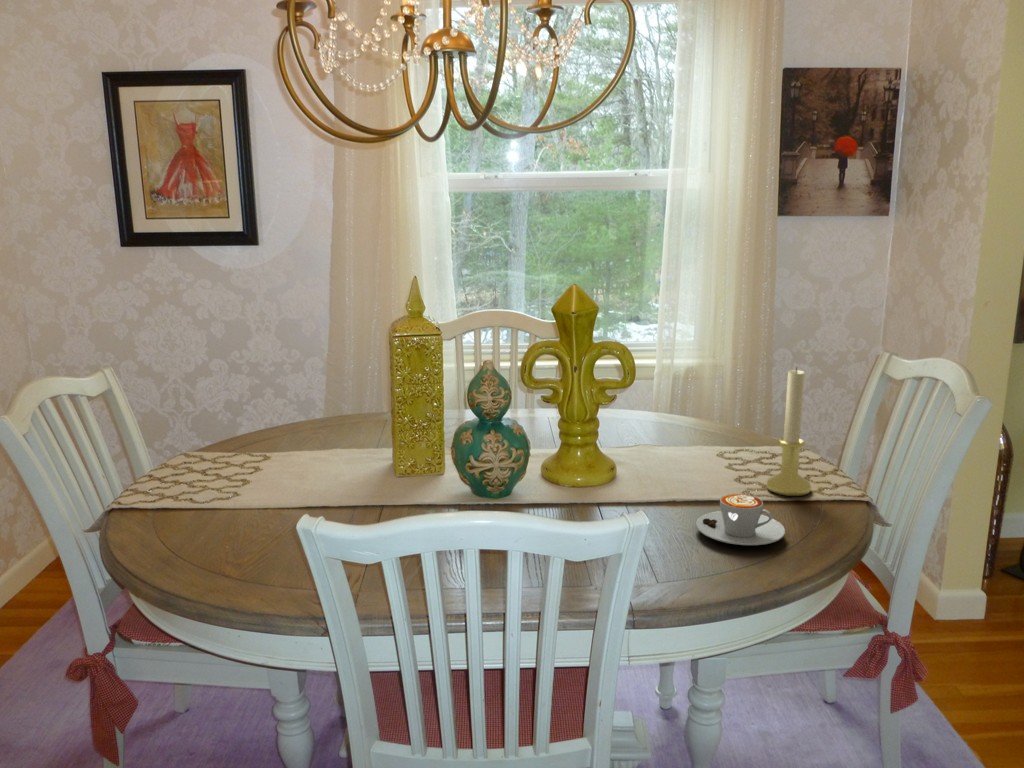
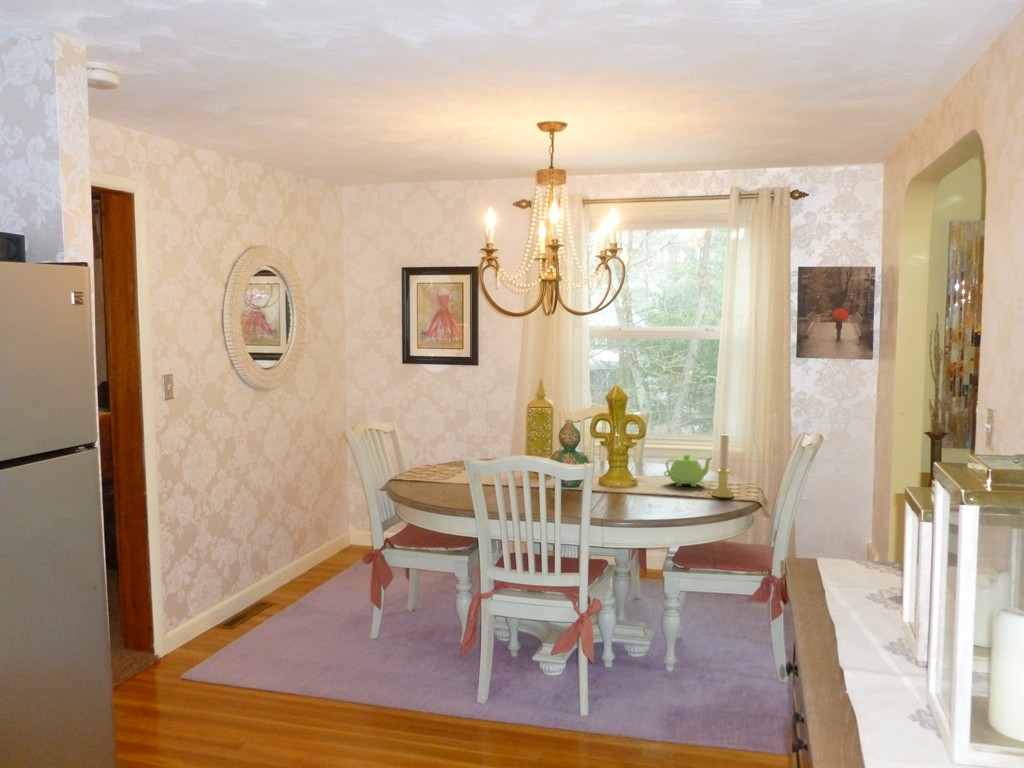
teapot: none [657,407,749,469] -> present [664,454,712,487]
coffee cup: present [696,494,785,545] -> none [658,487,700,509]

